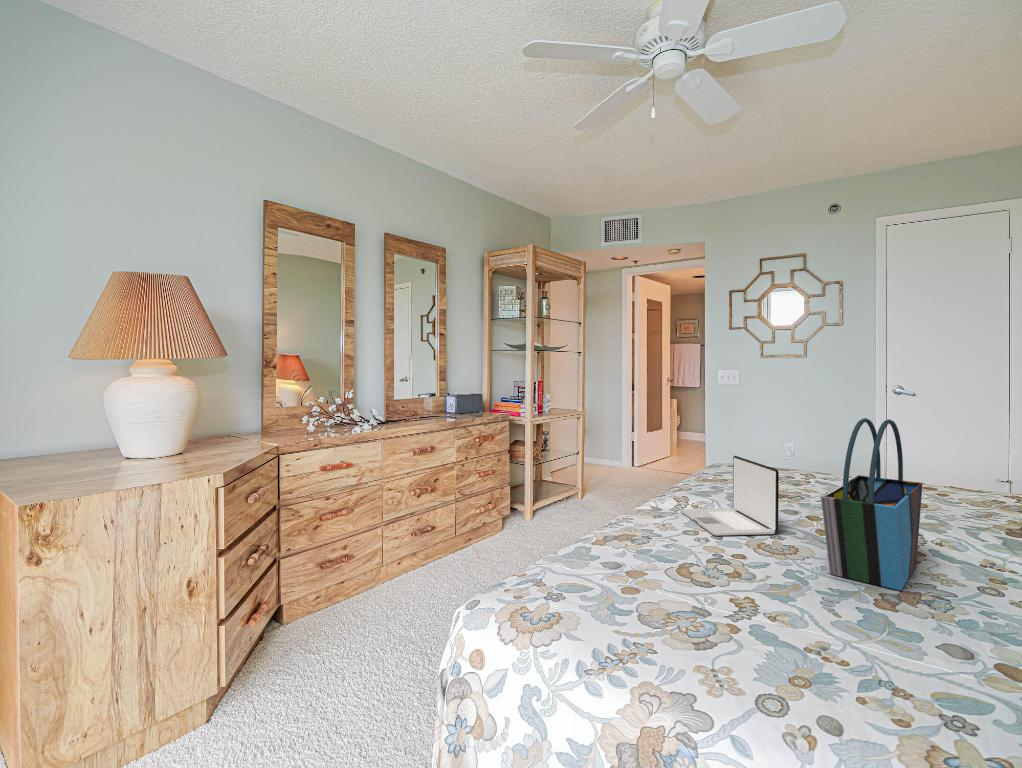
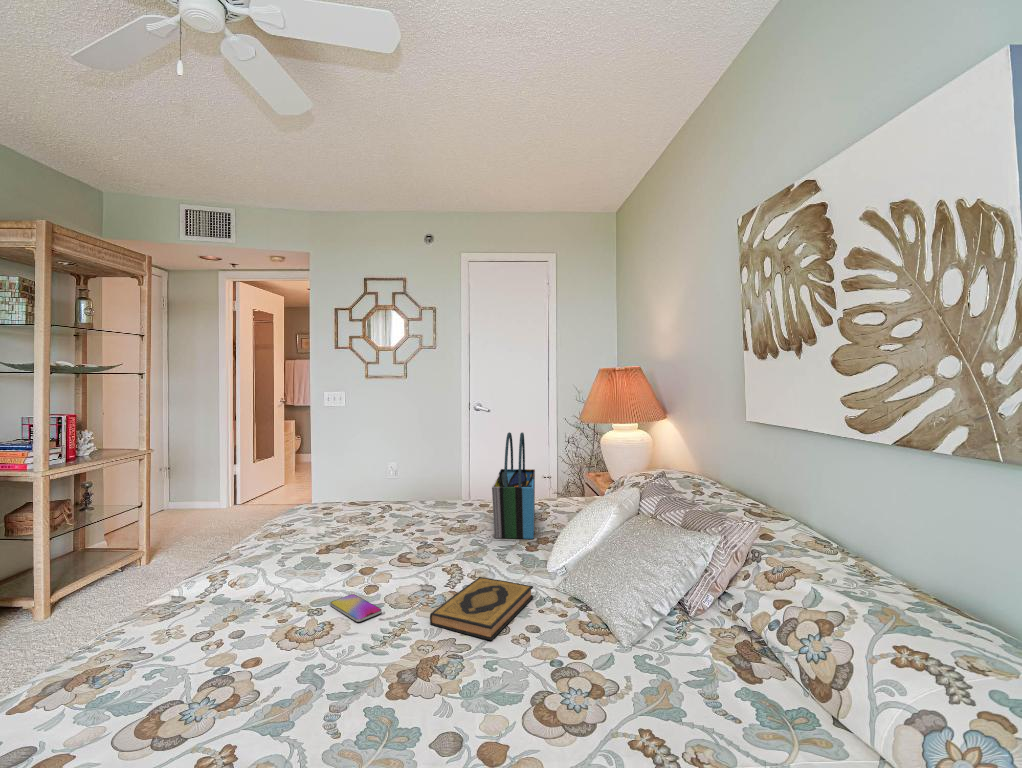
laptop: present [681,456,779,536] -> none [378,464,453,527]
smartphone: none [570,593,619,627] -> present [330,594,382,622]
hardback book: none [670,620,854,715] -> present [430,577,533,640]

